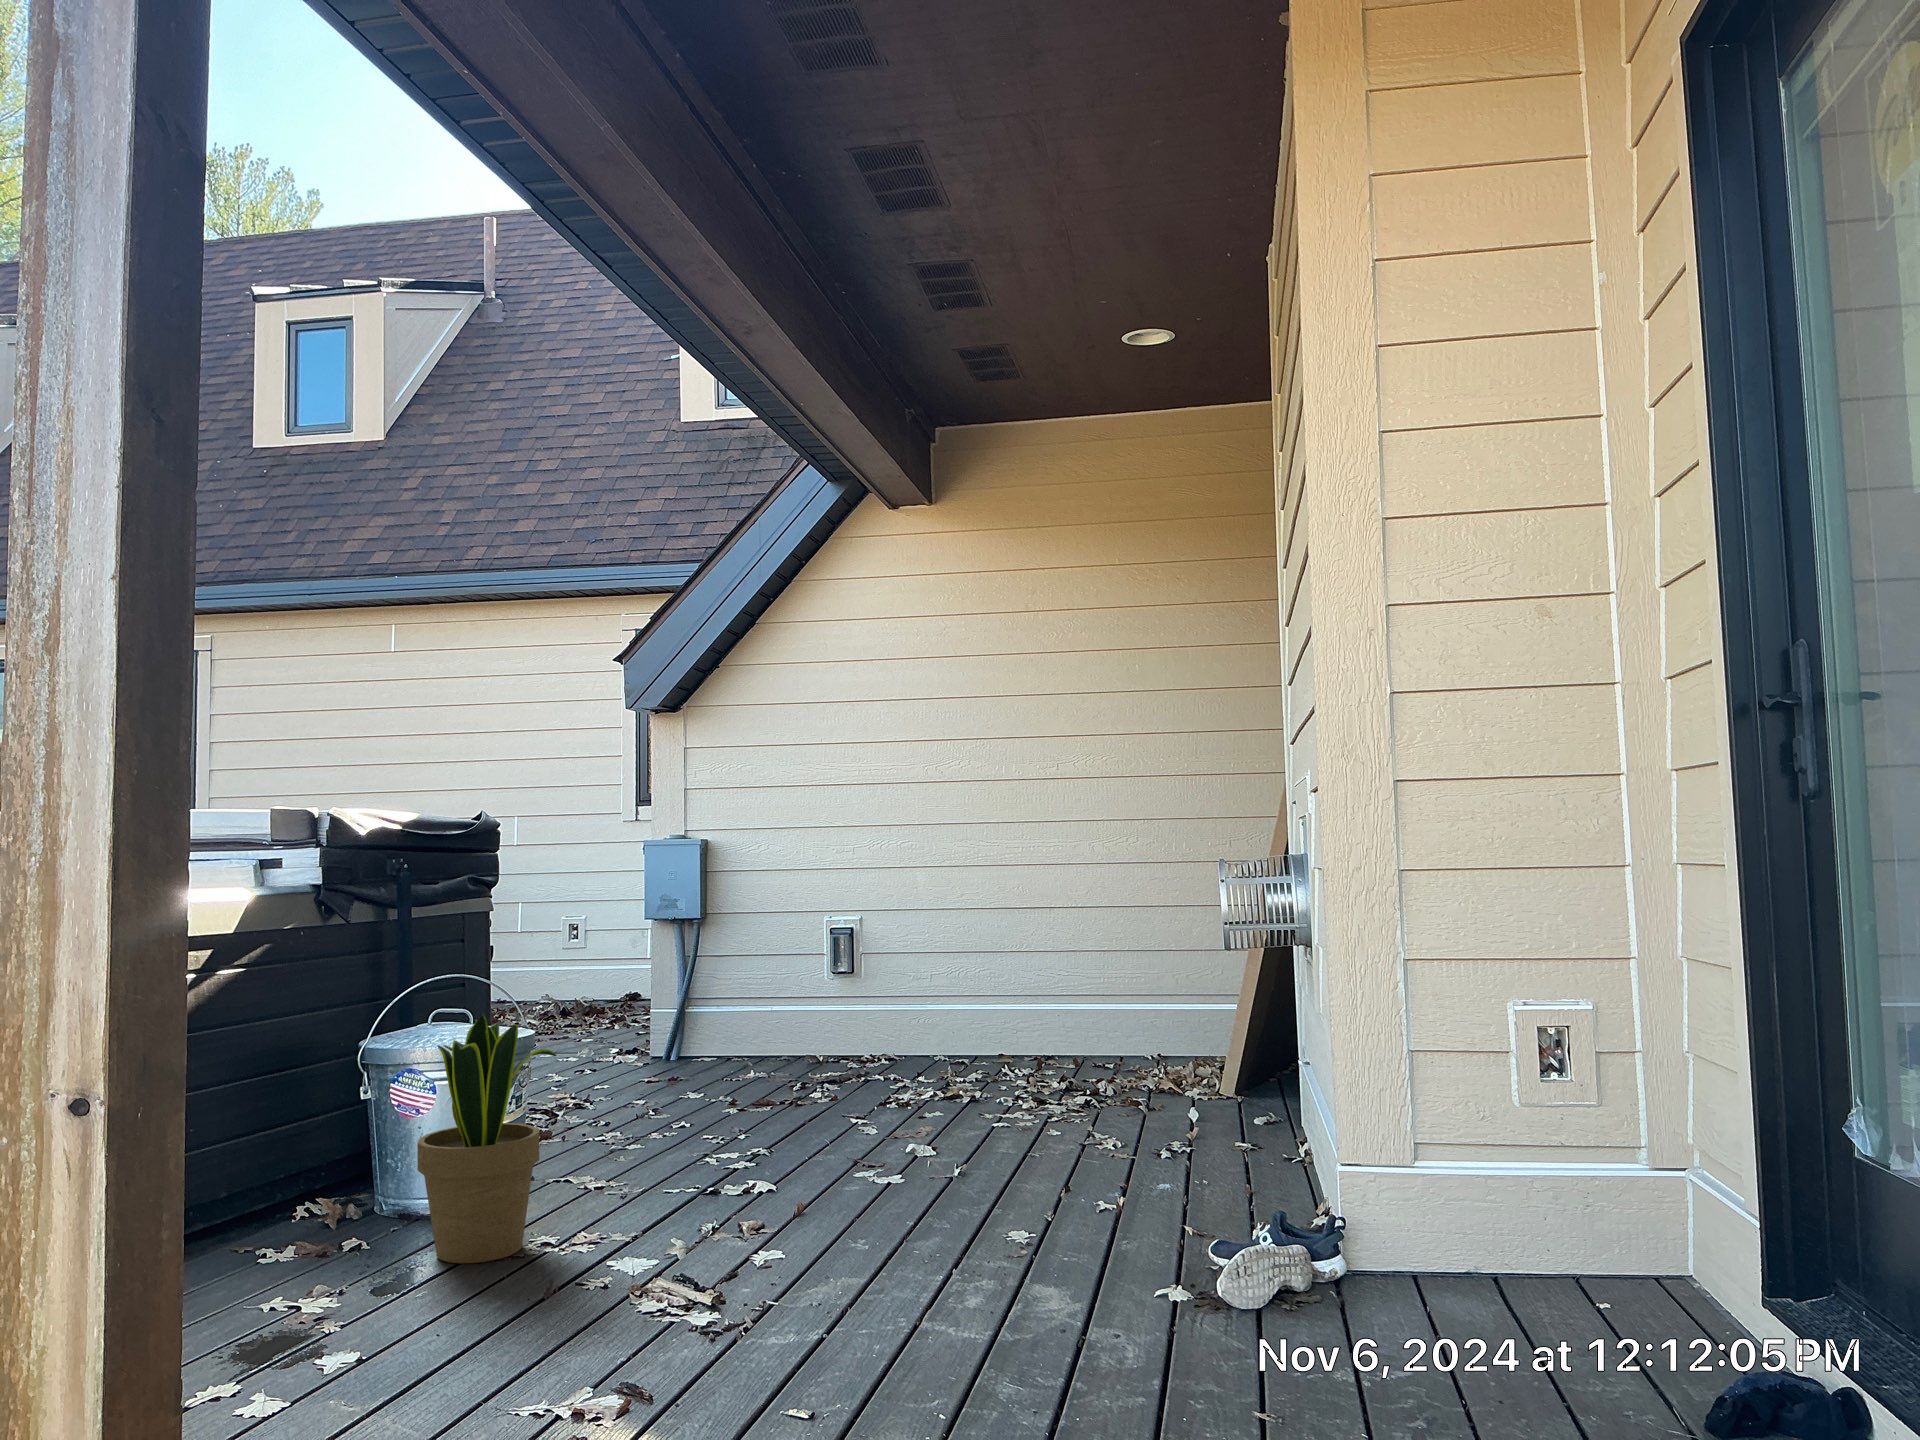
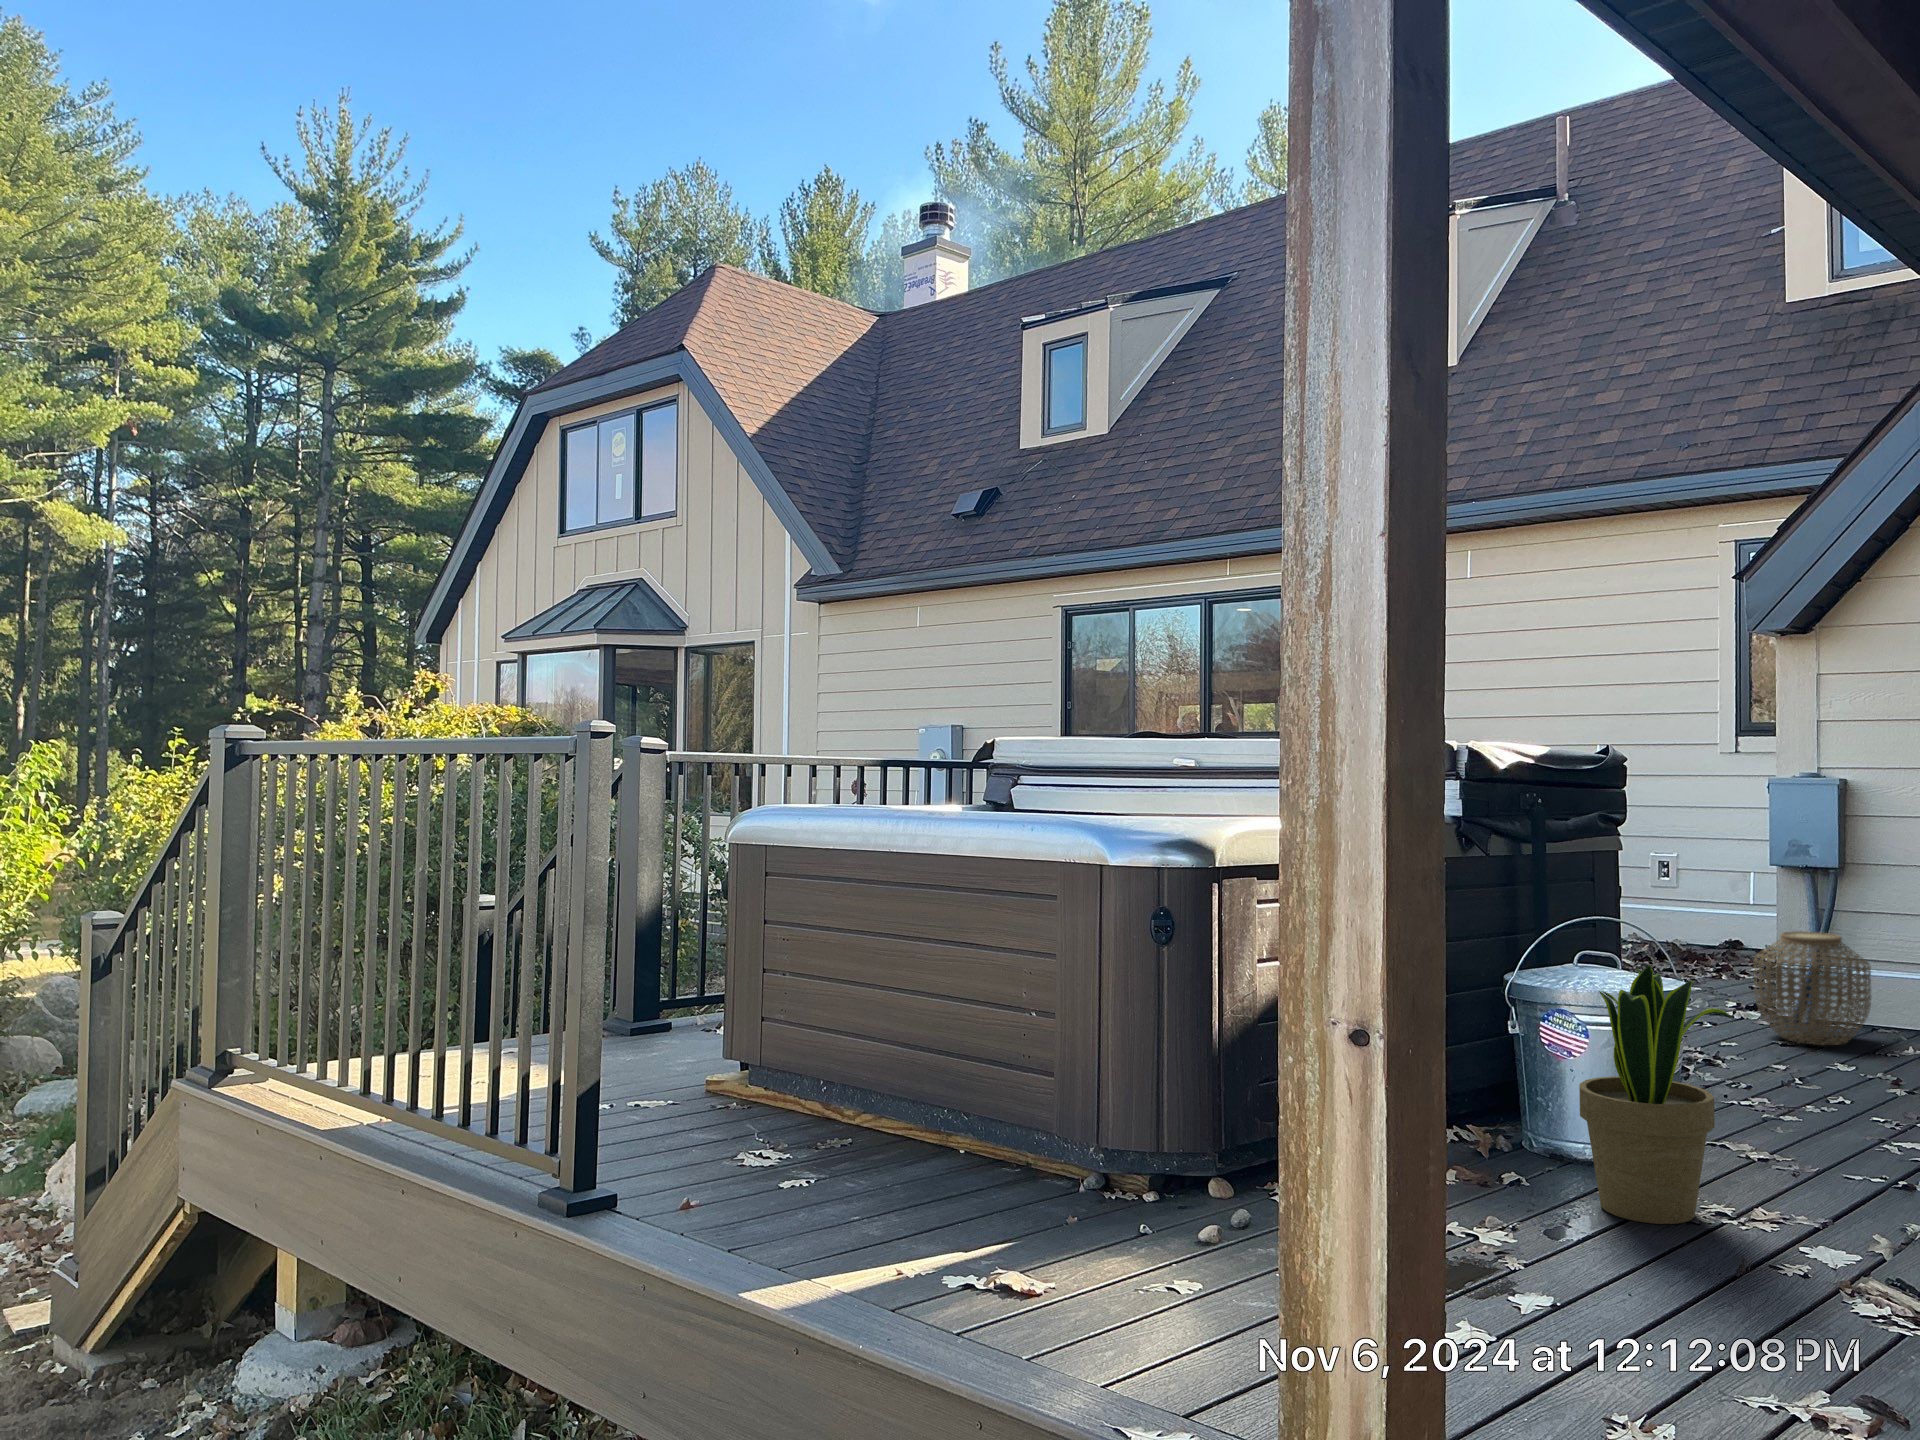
woven basket: none [627,977,719,1079] -> present [1754,931,1871,1045]

